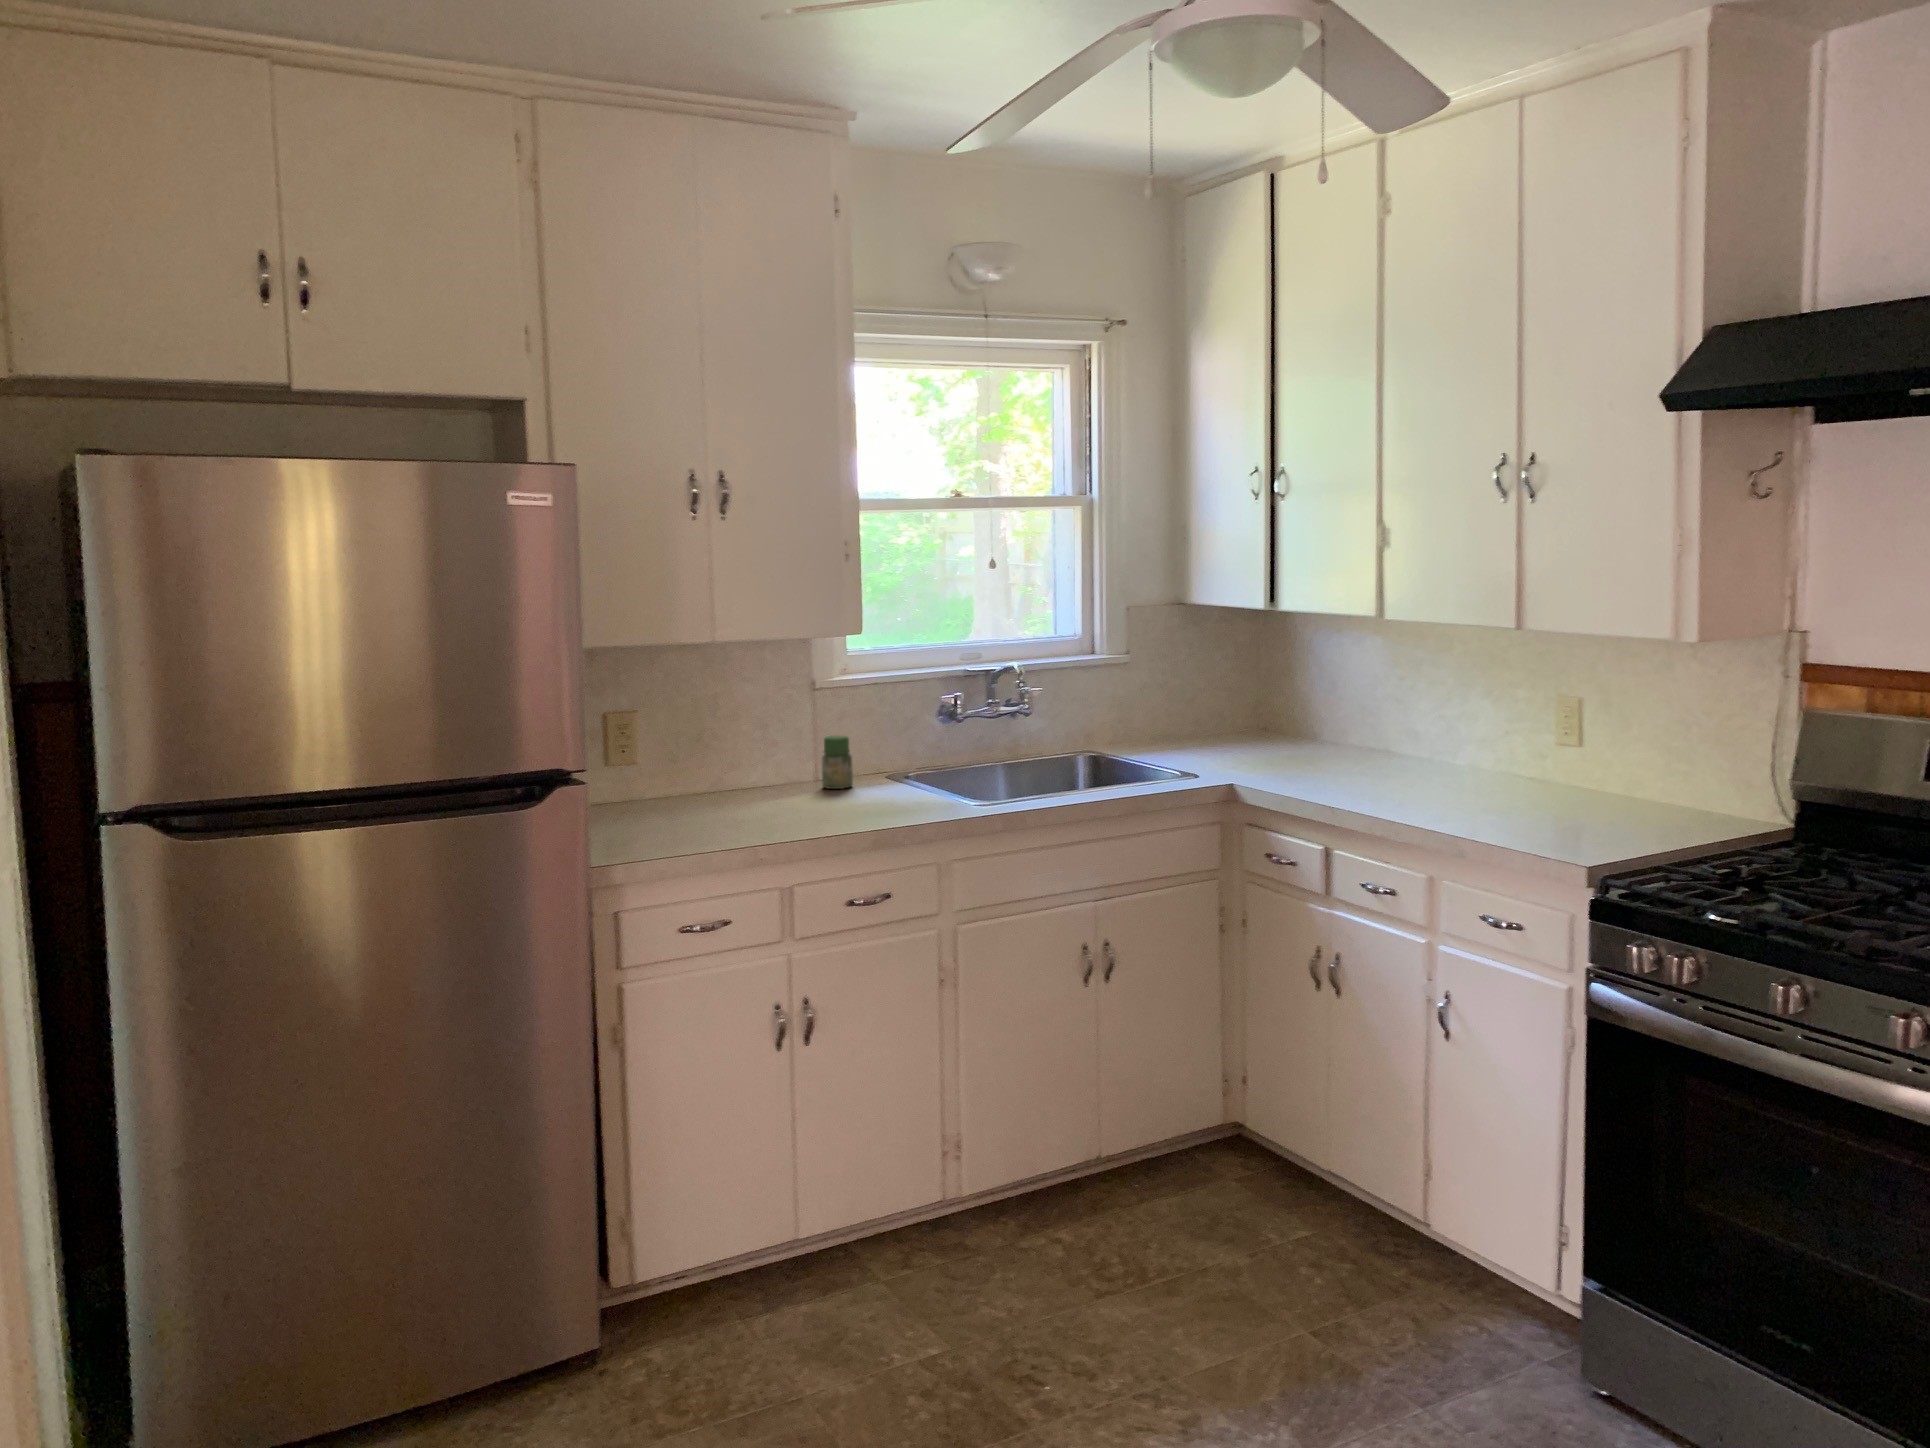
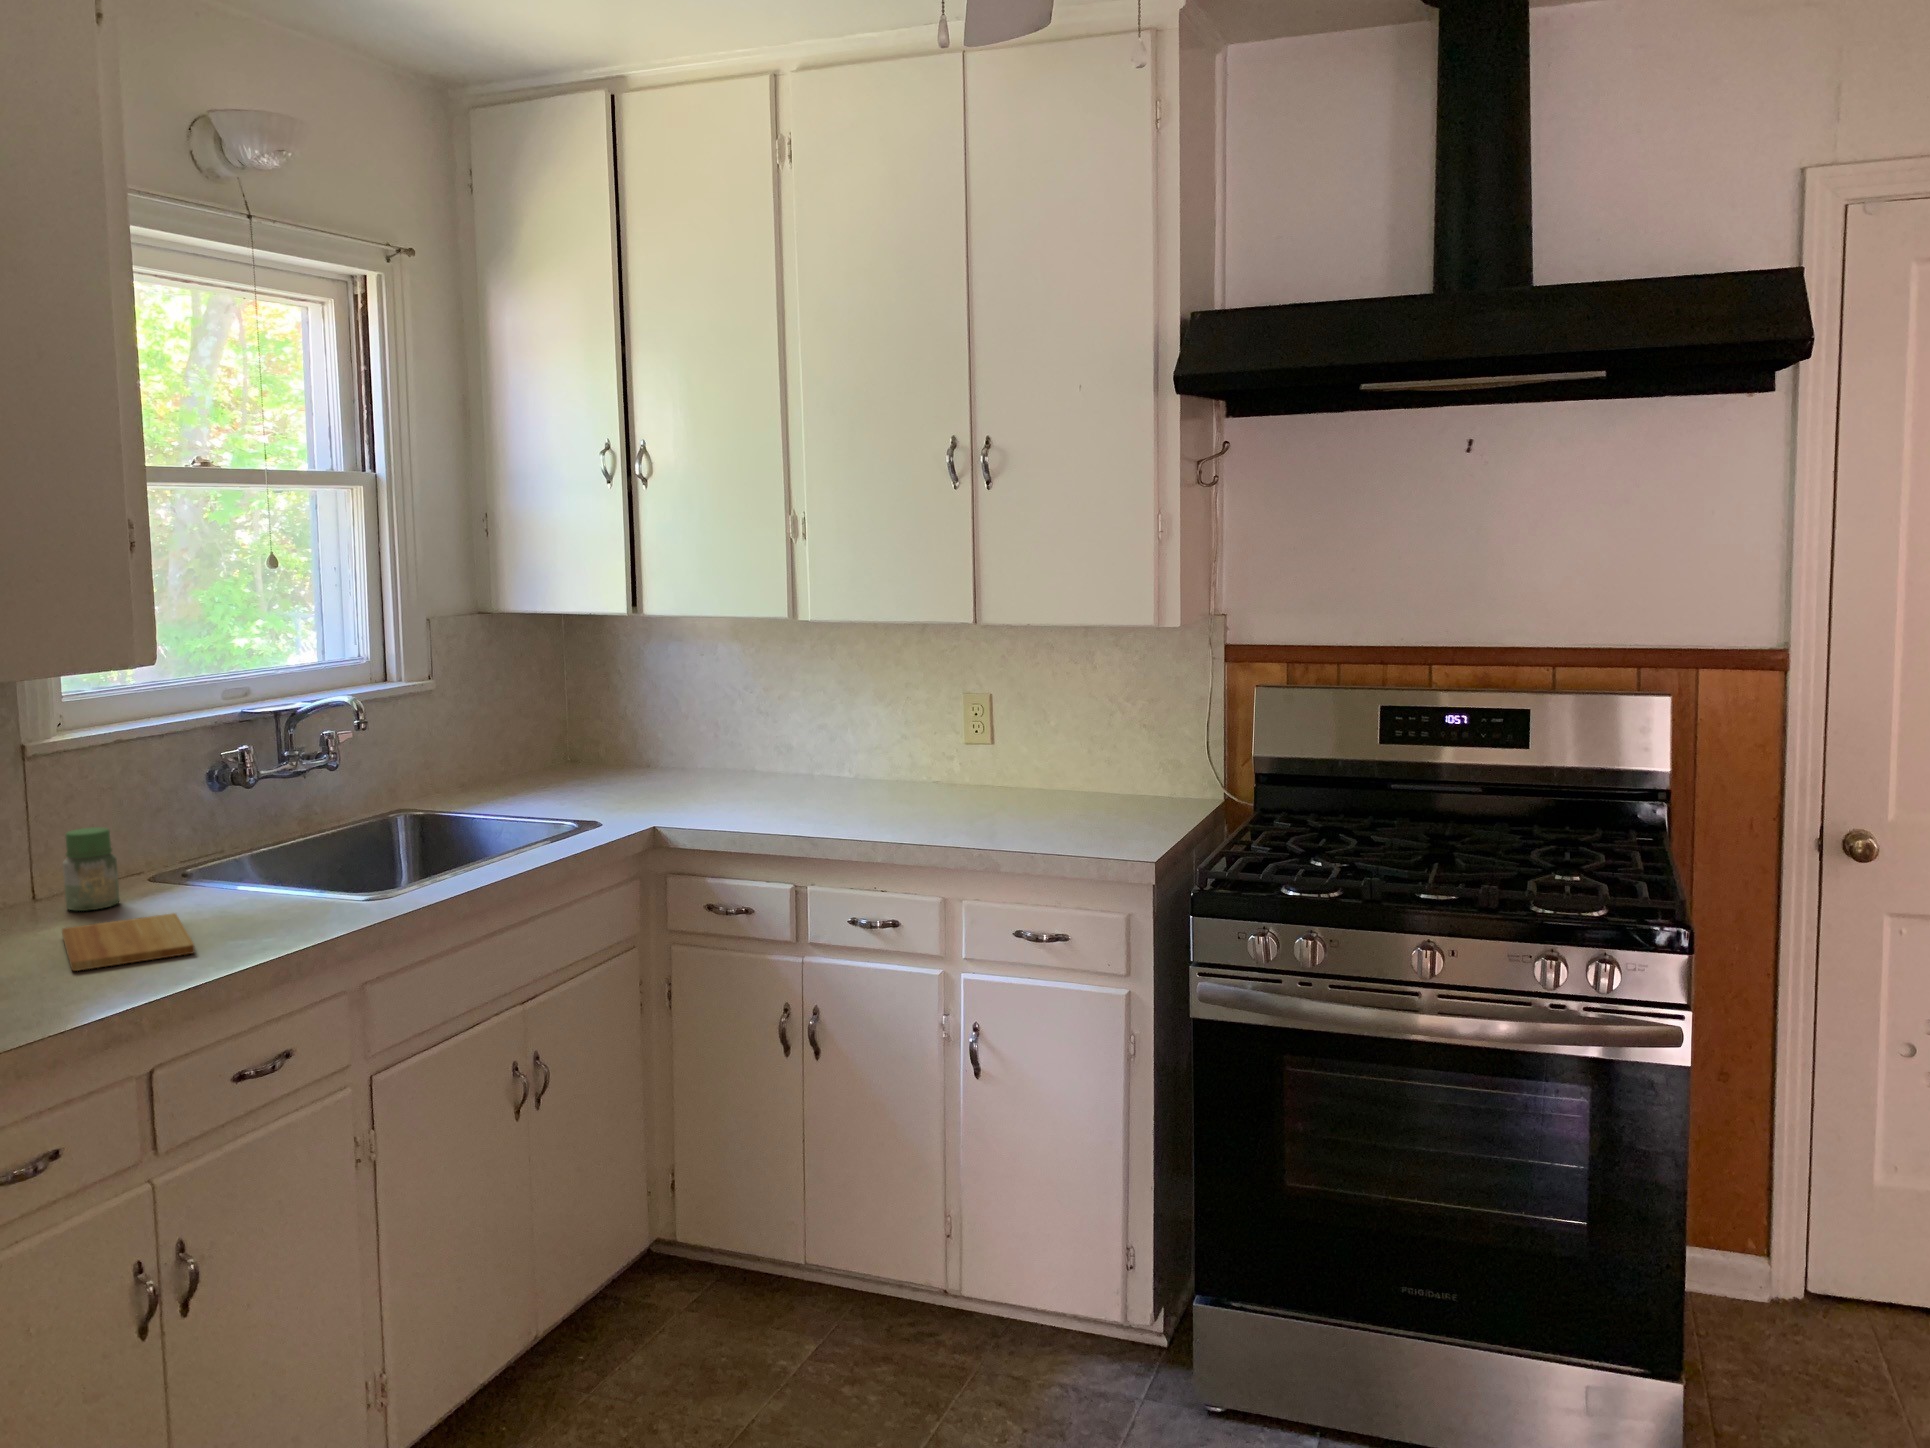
cutting board: none [775,796,862,821] -> present [62,913,195,971]

